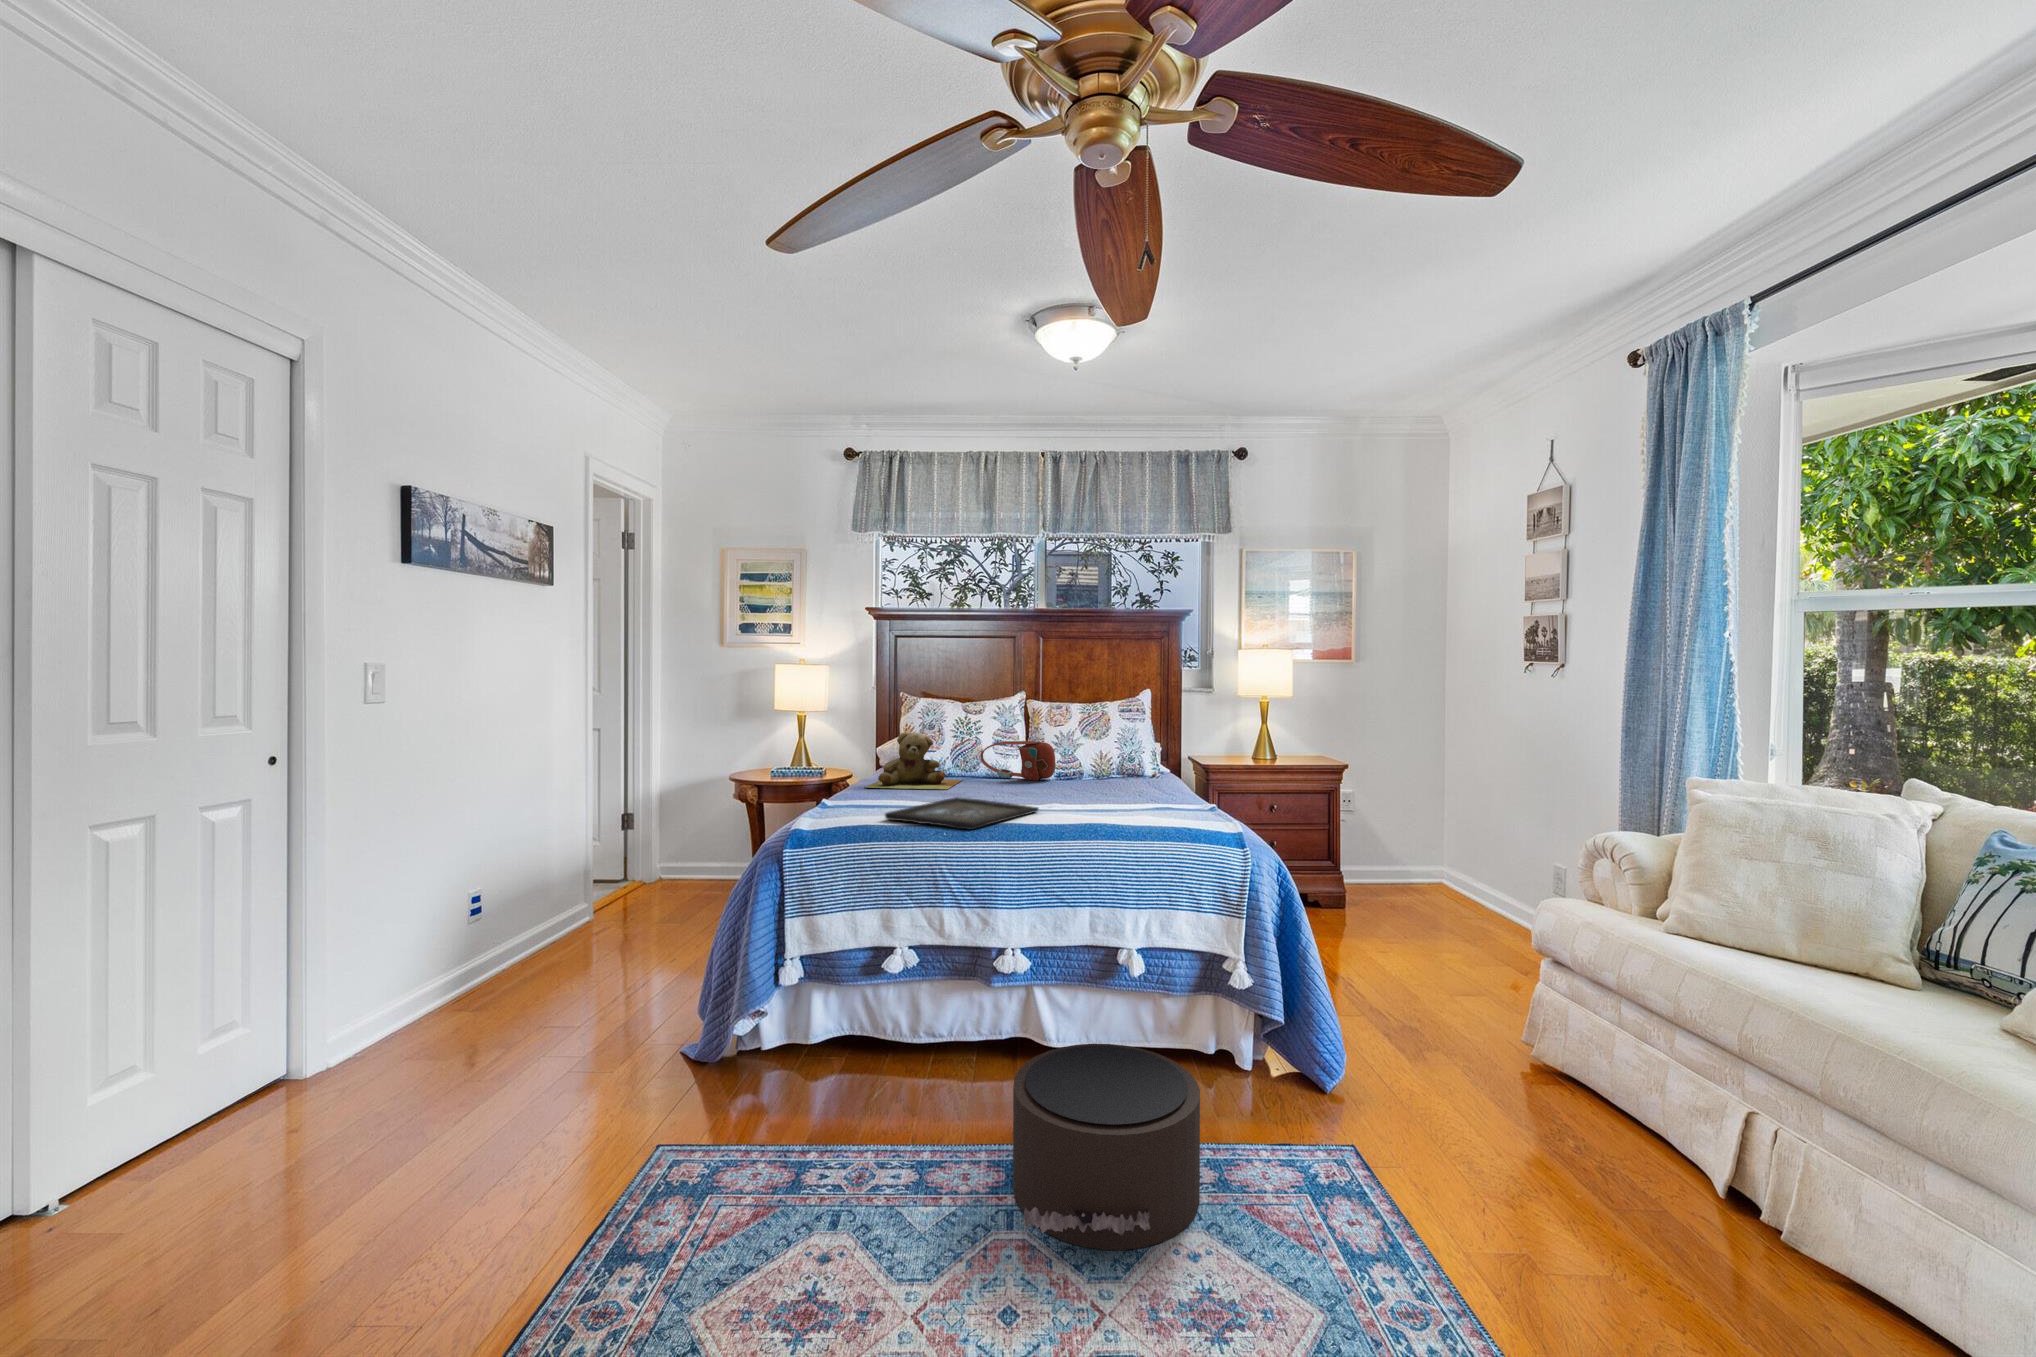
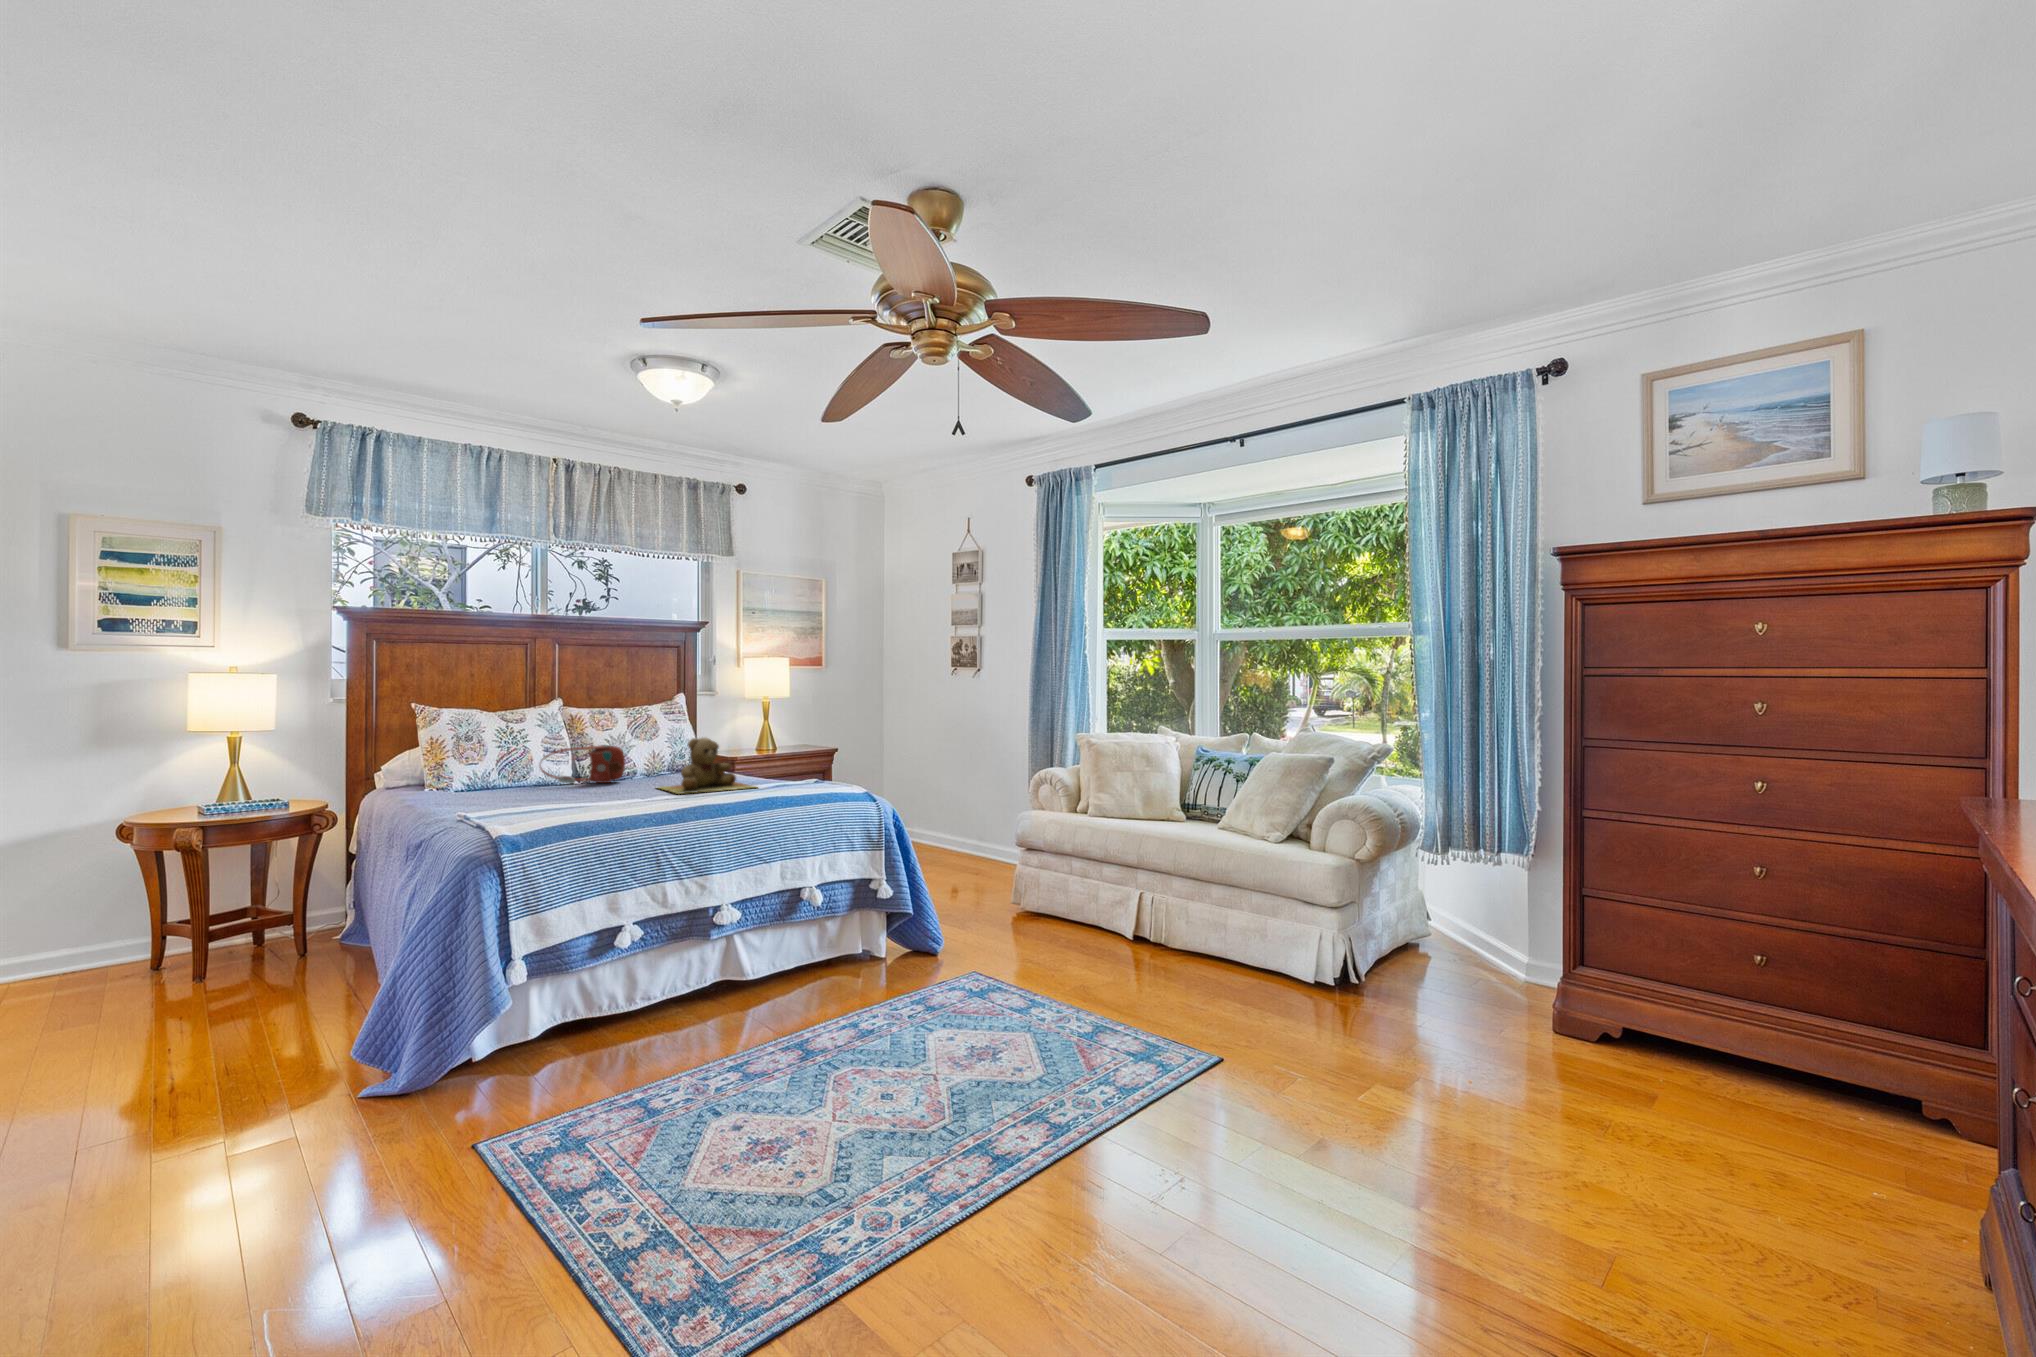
teddy bear: present [866,732,962,789] -> present [659,738,755,794]
tray: present [885,797,1039,830] -> none [574,795,692,817]
pouf: present [1013,1044,1200,1250] -> none [789,939,938,1053]

